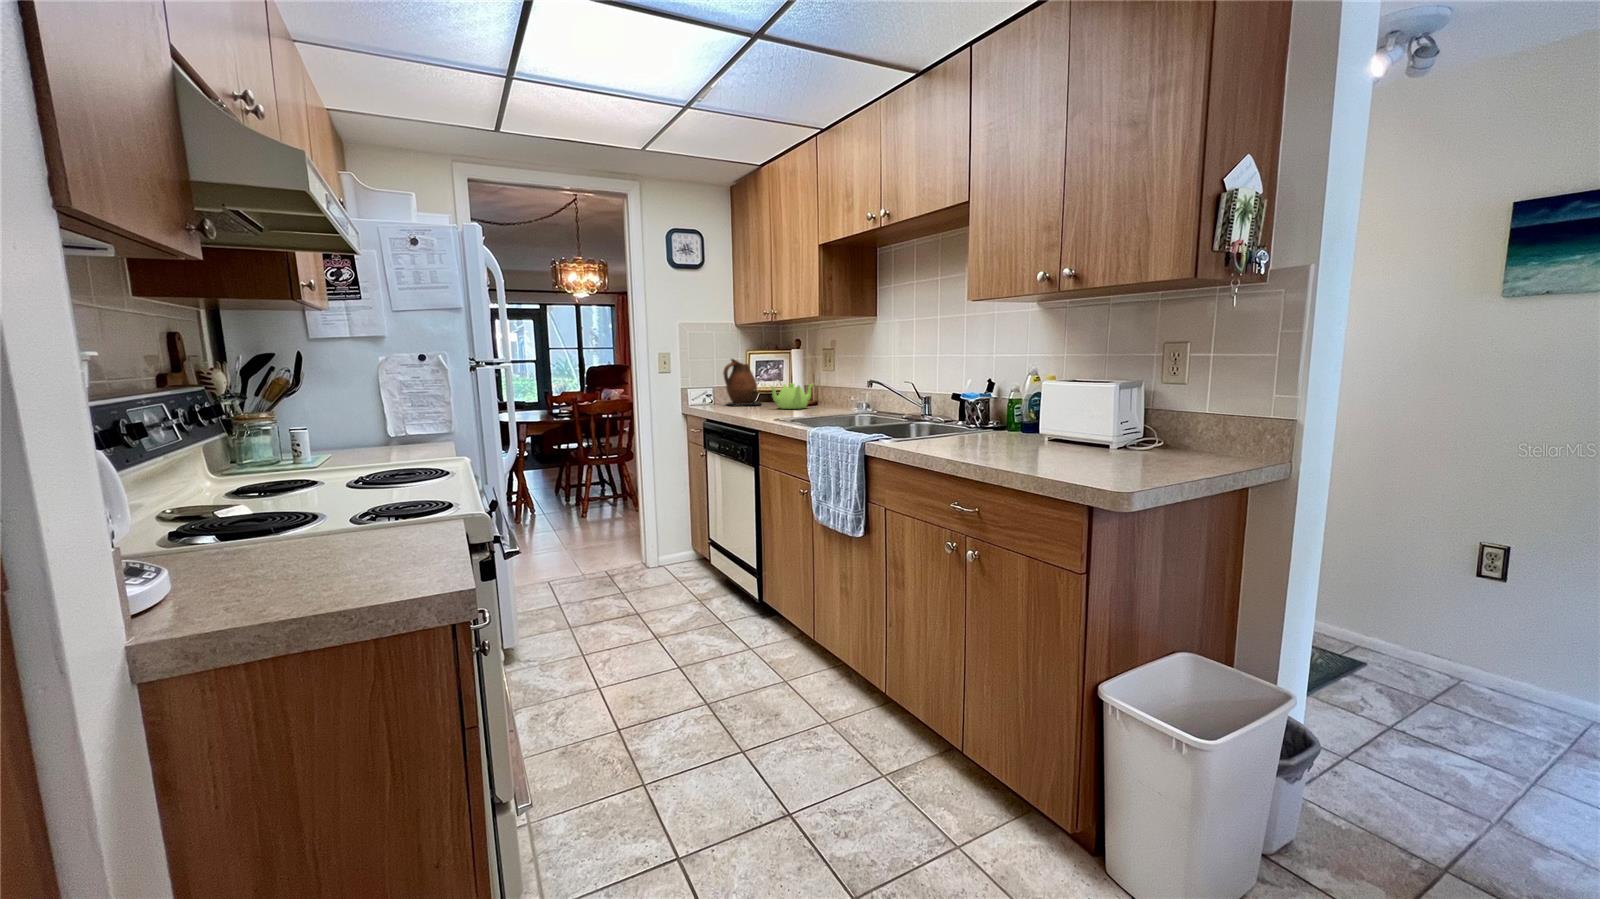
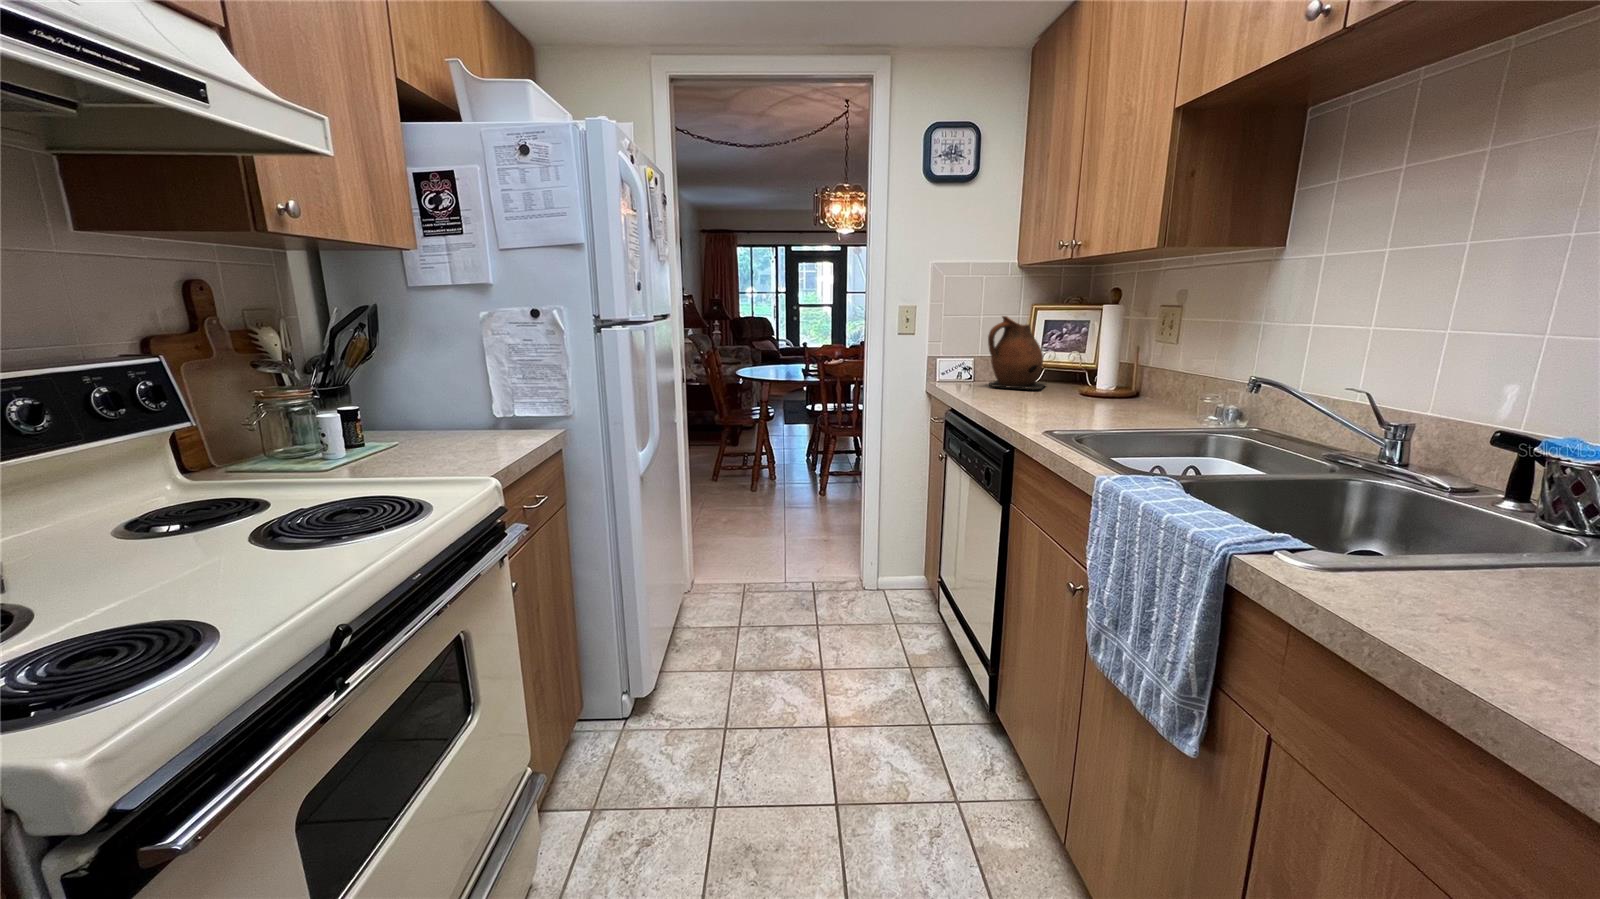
teapot: present [771,383,813,409] -> none [1054,360,1139,405]

